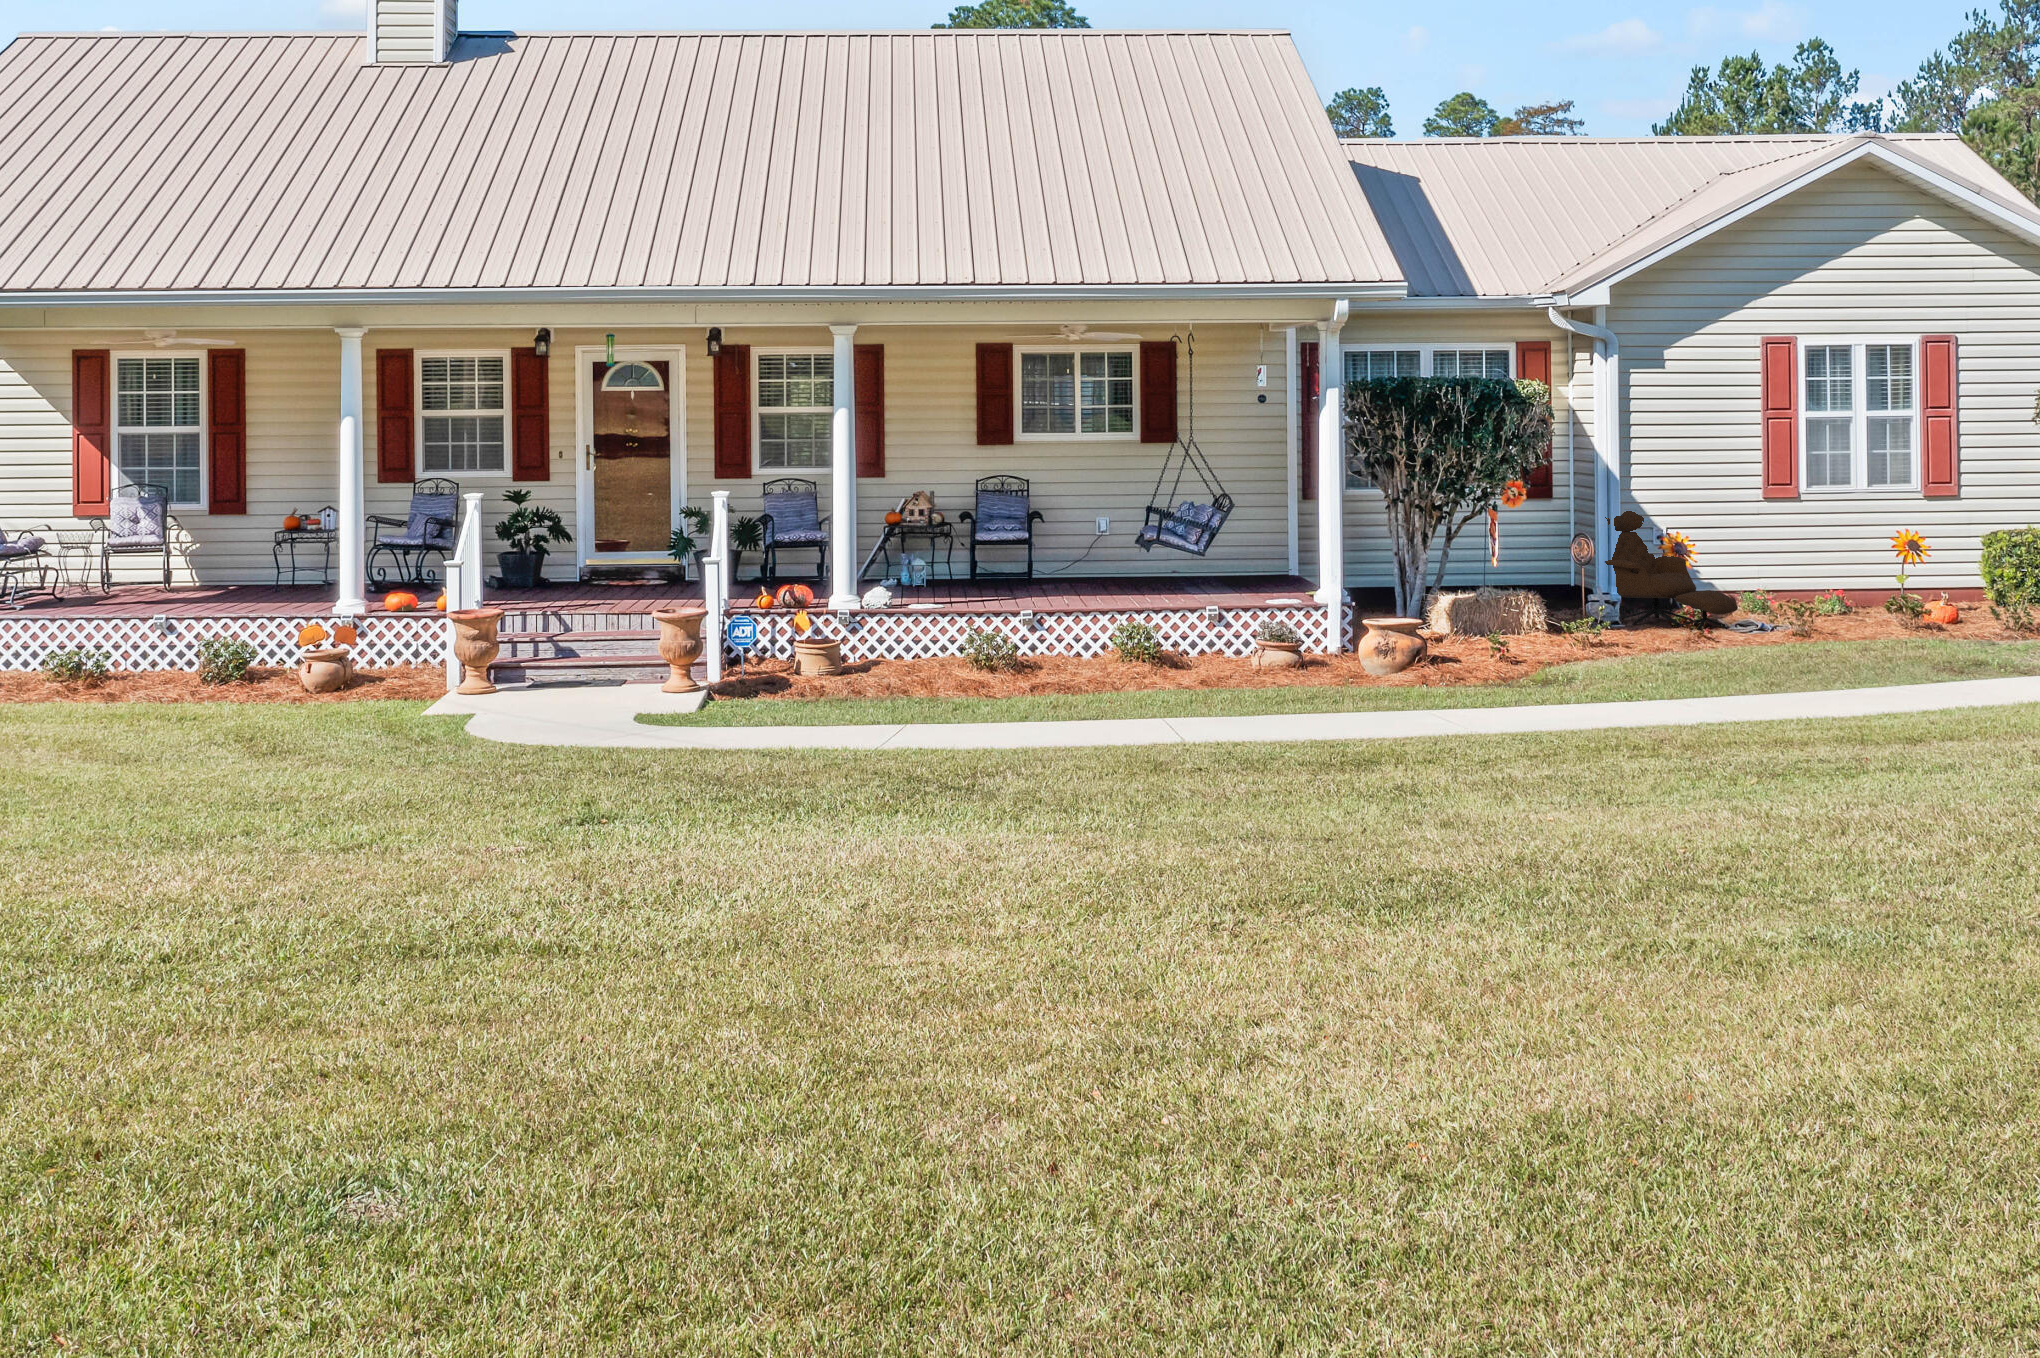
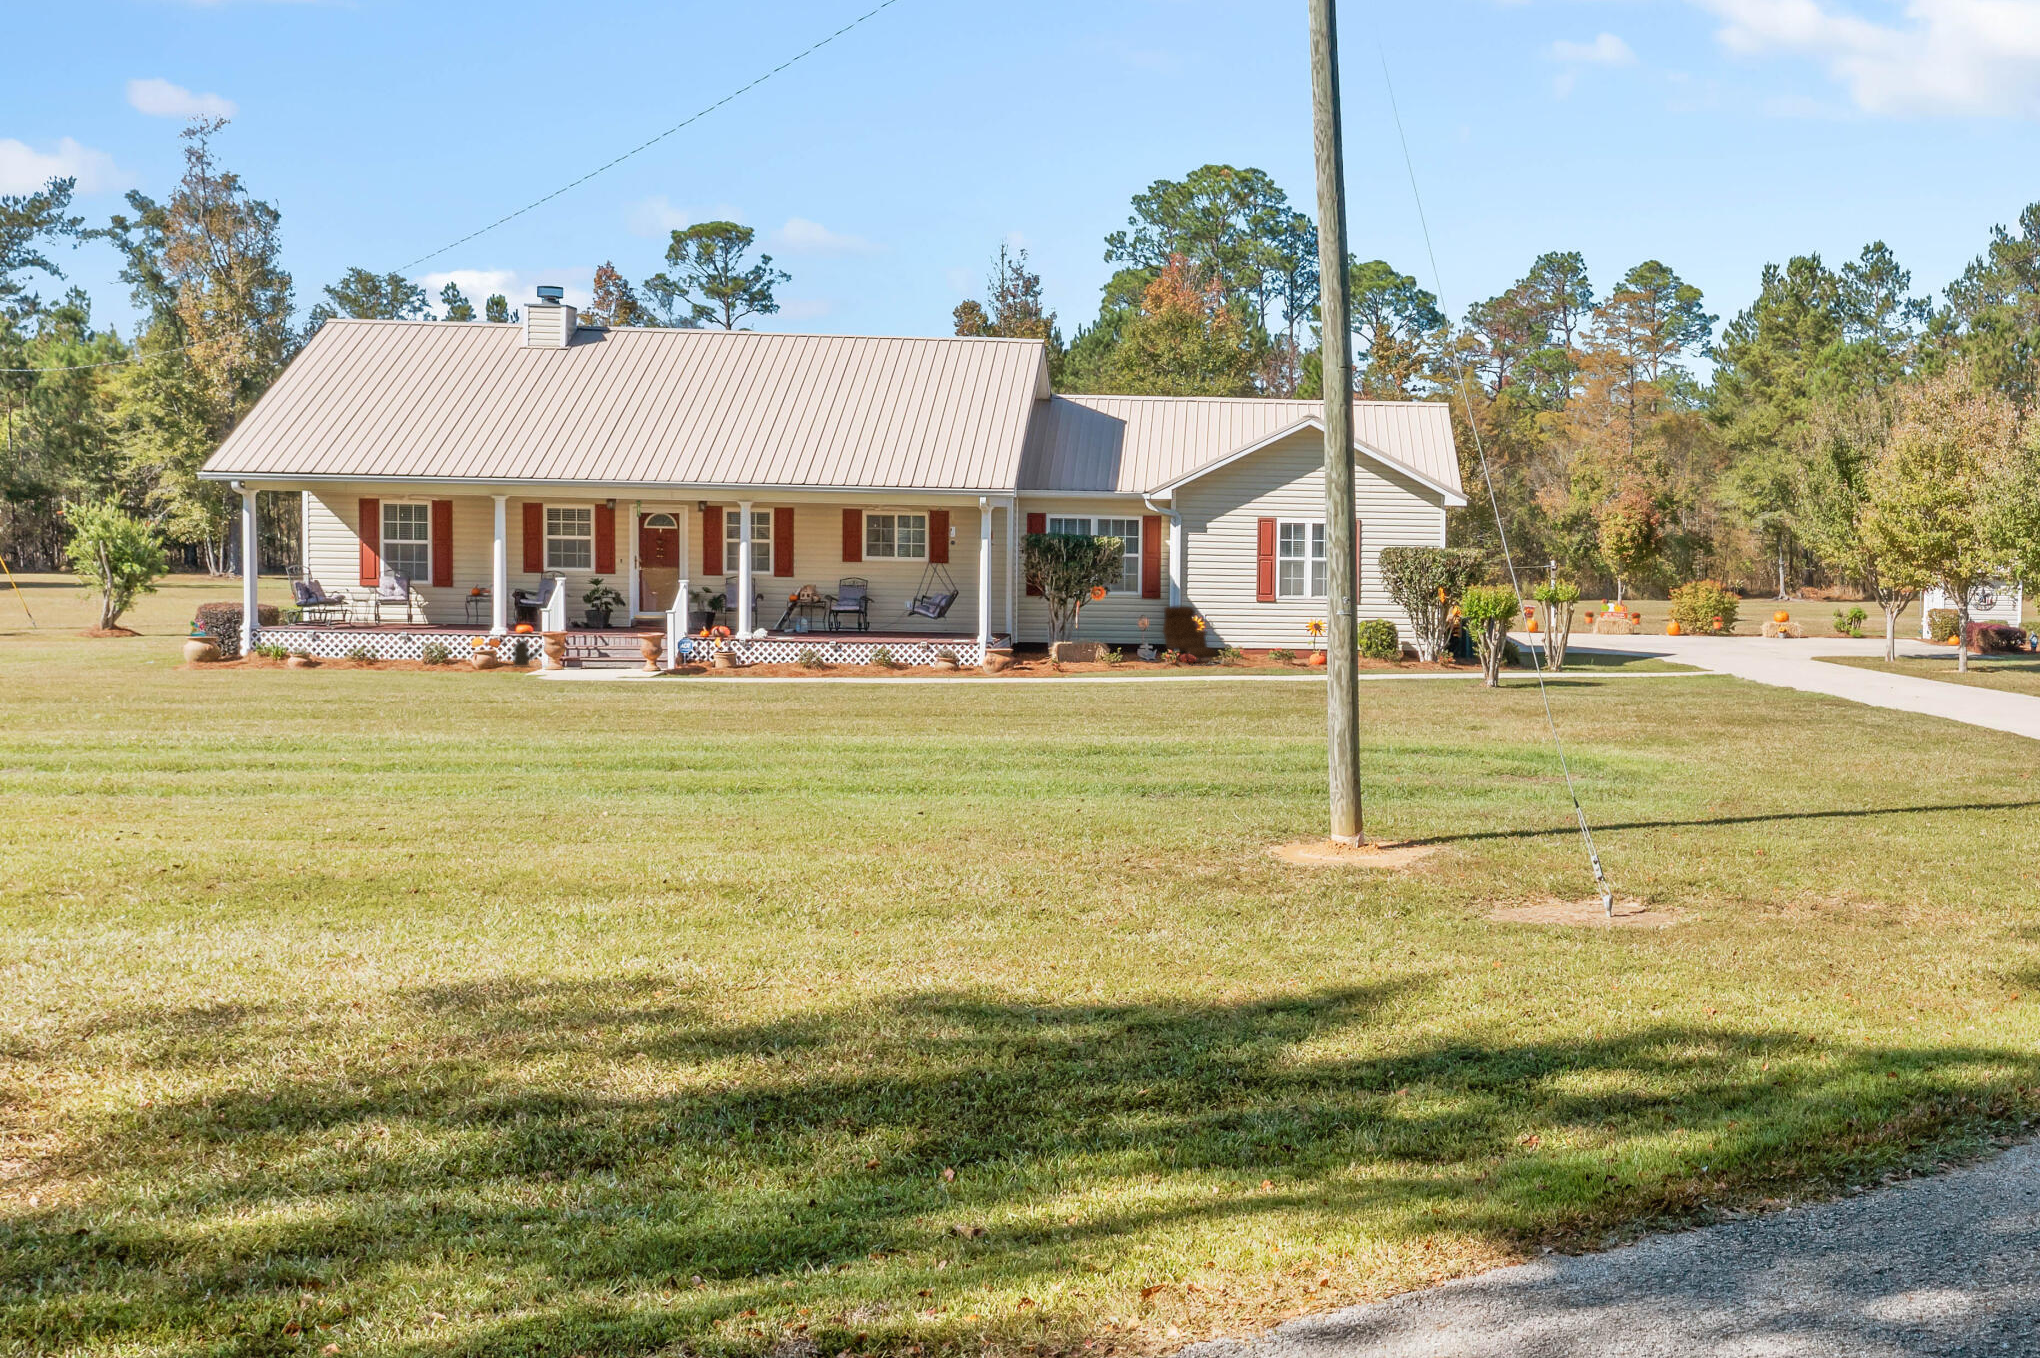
watering can: none [387,620,463,691] -> present [513,636,544,667]

